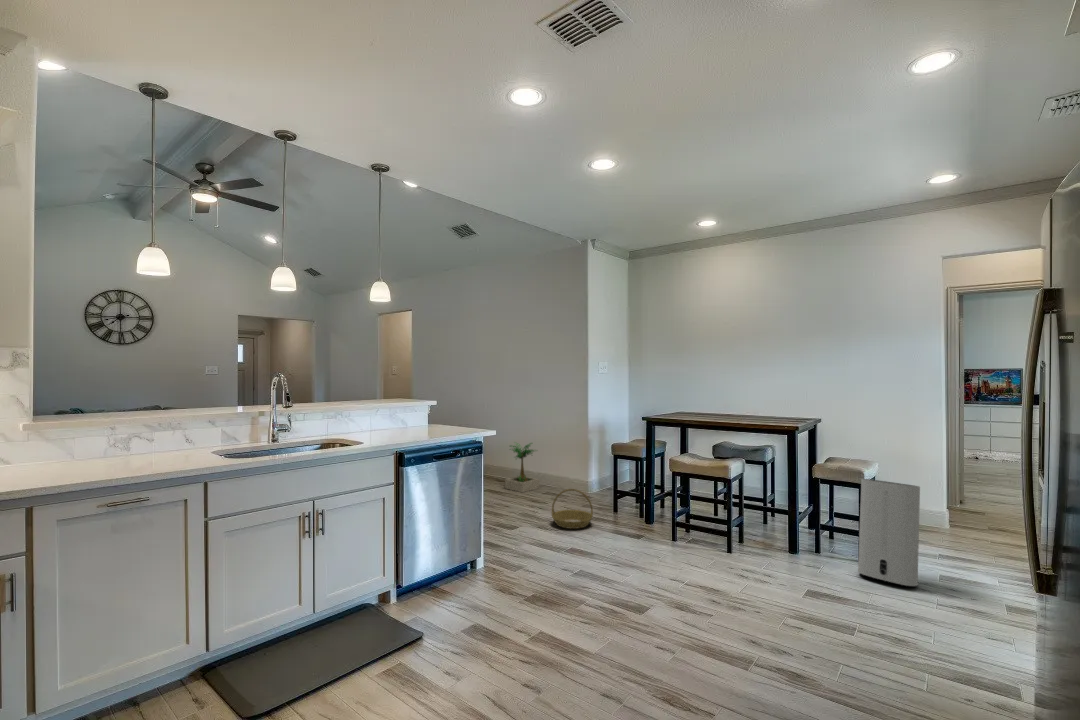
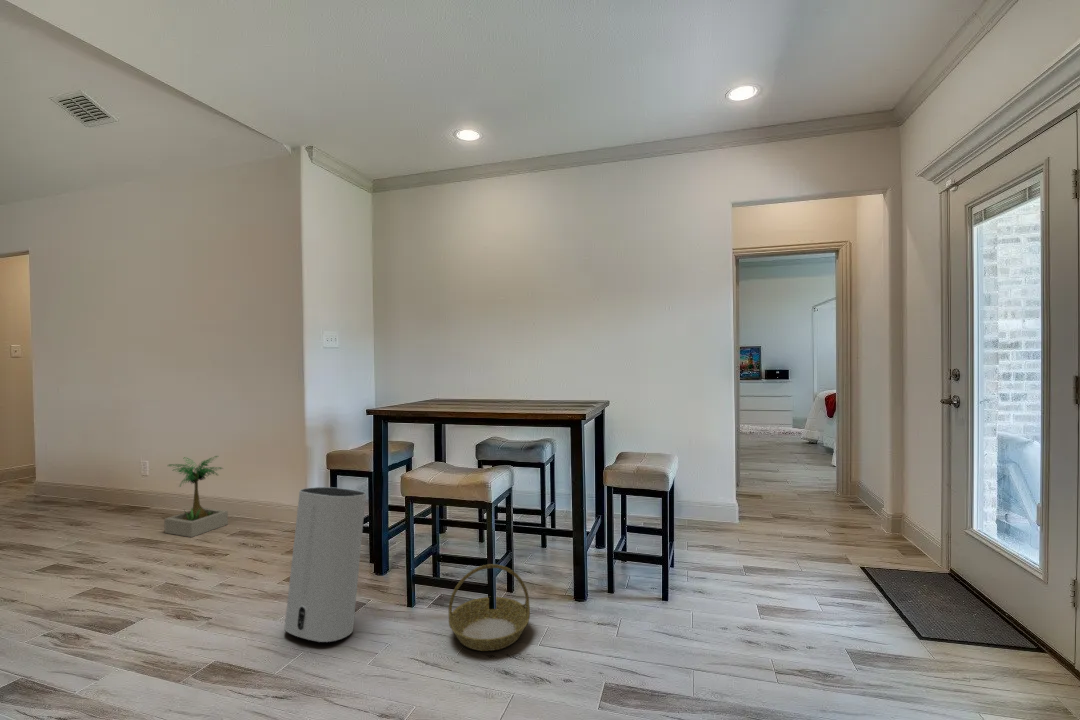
air purifier: present [858,479,920,586] -> present [285,487,366,642]
basket: present [552,489,593,529] -> present [449,564,530,651]

